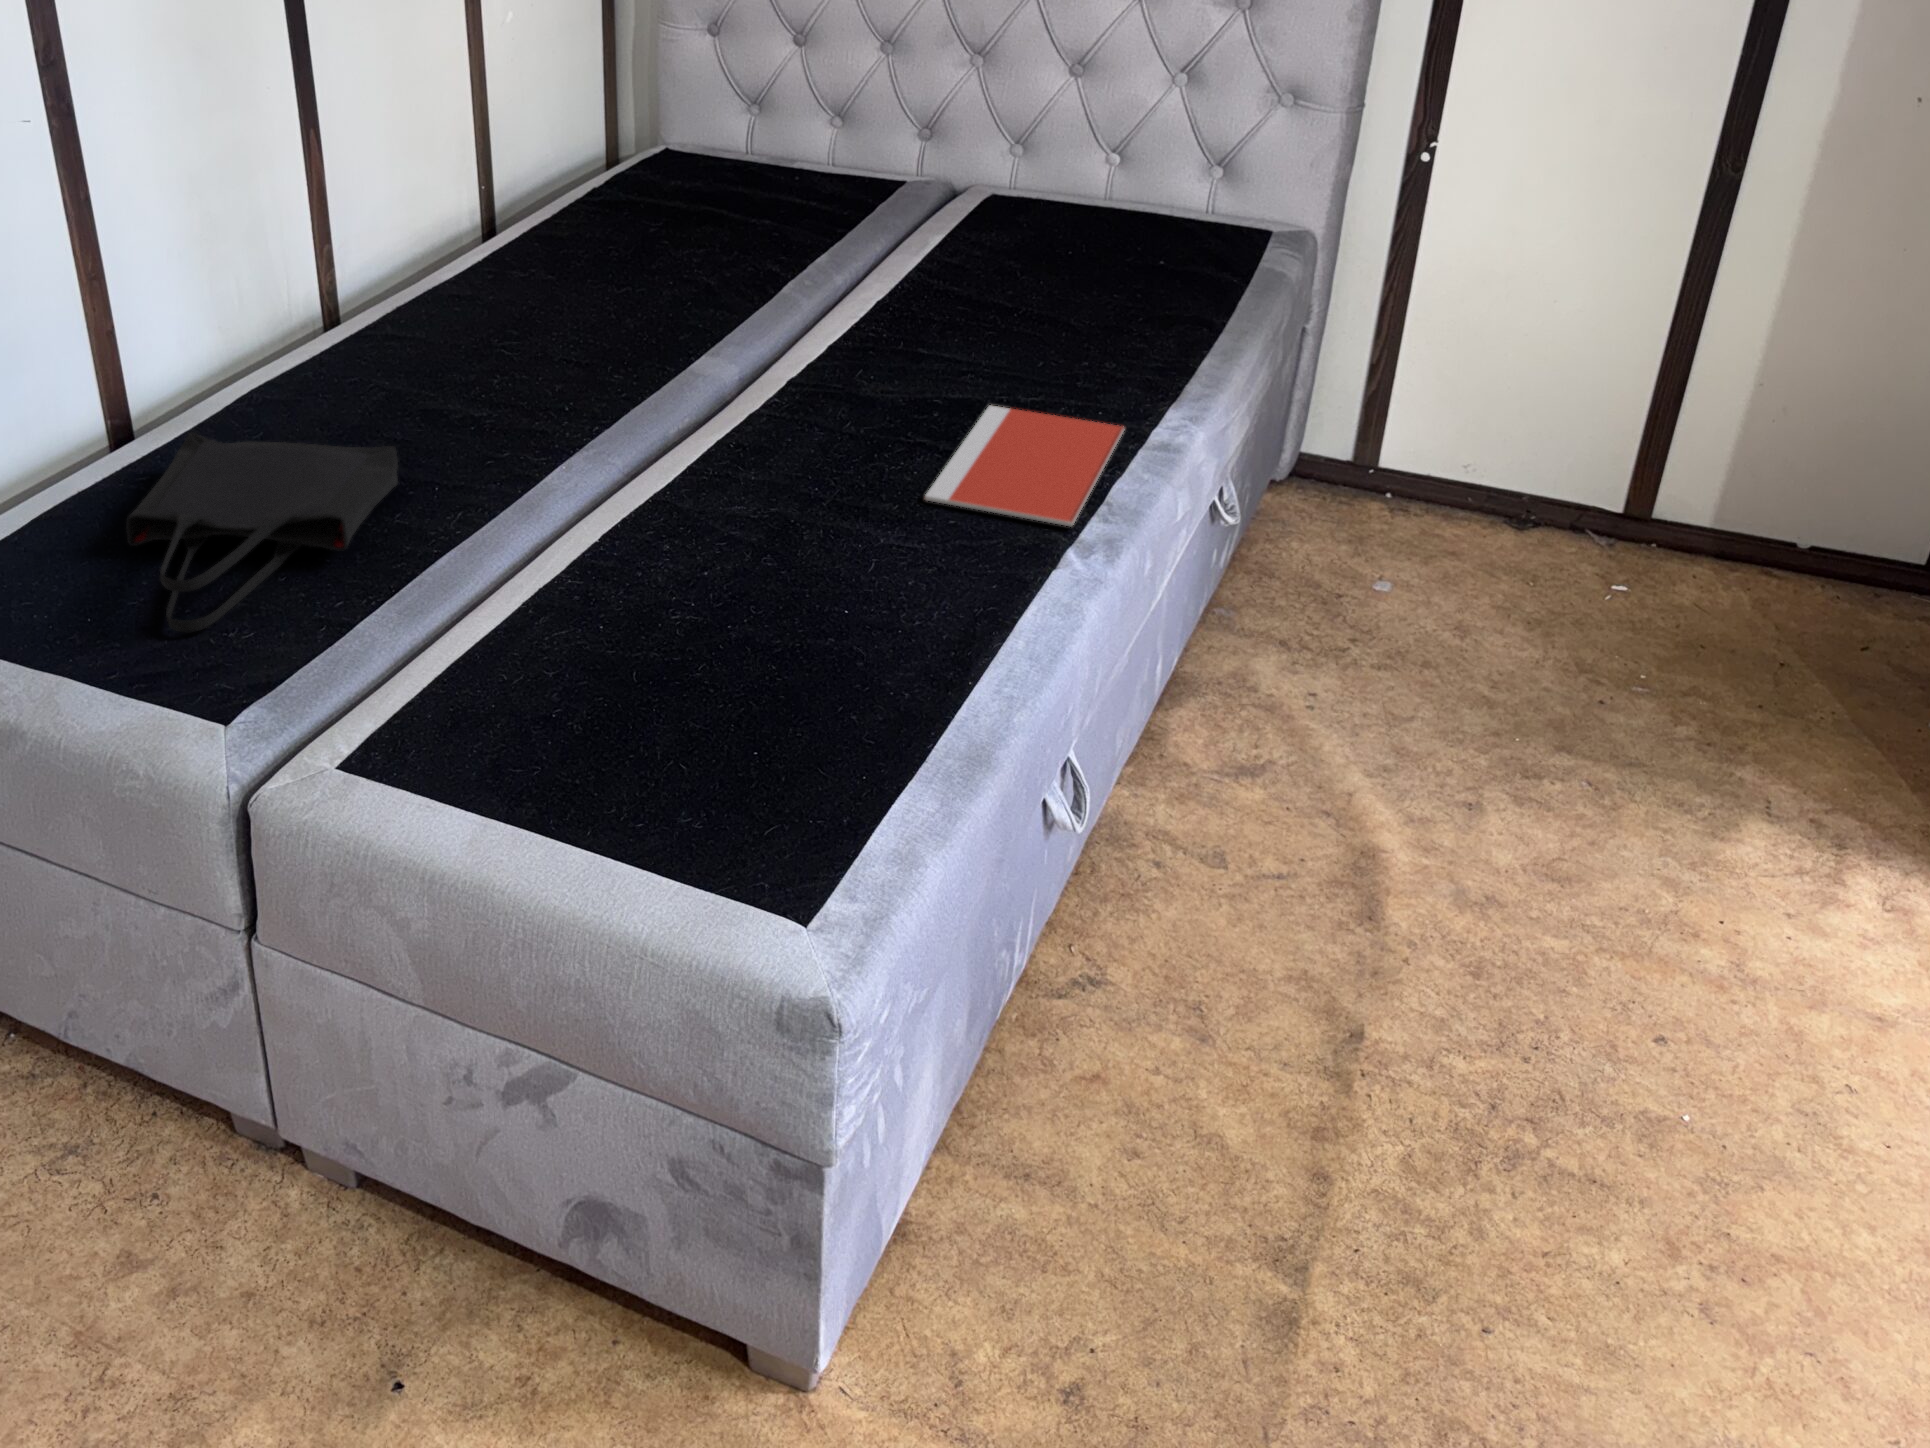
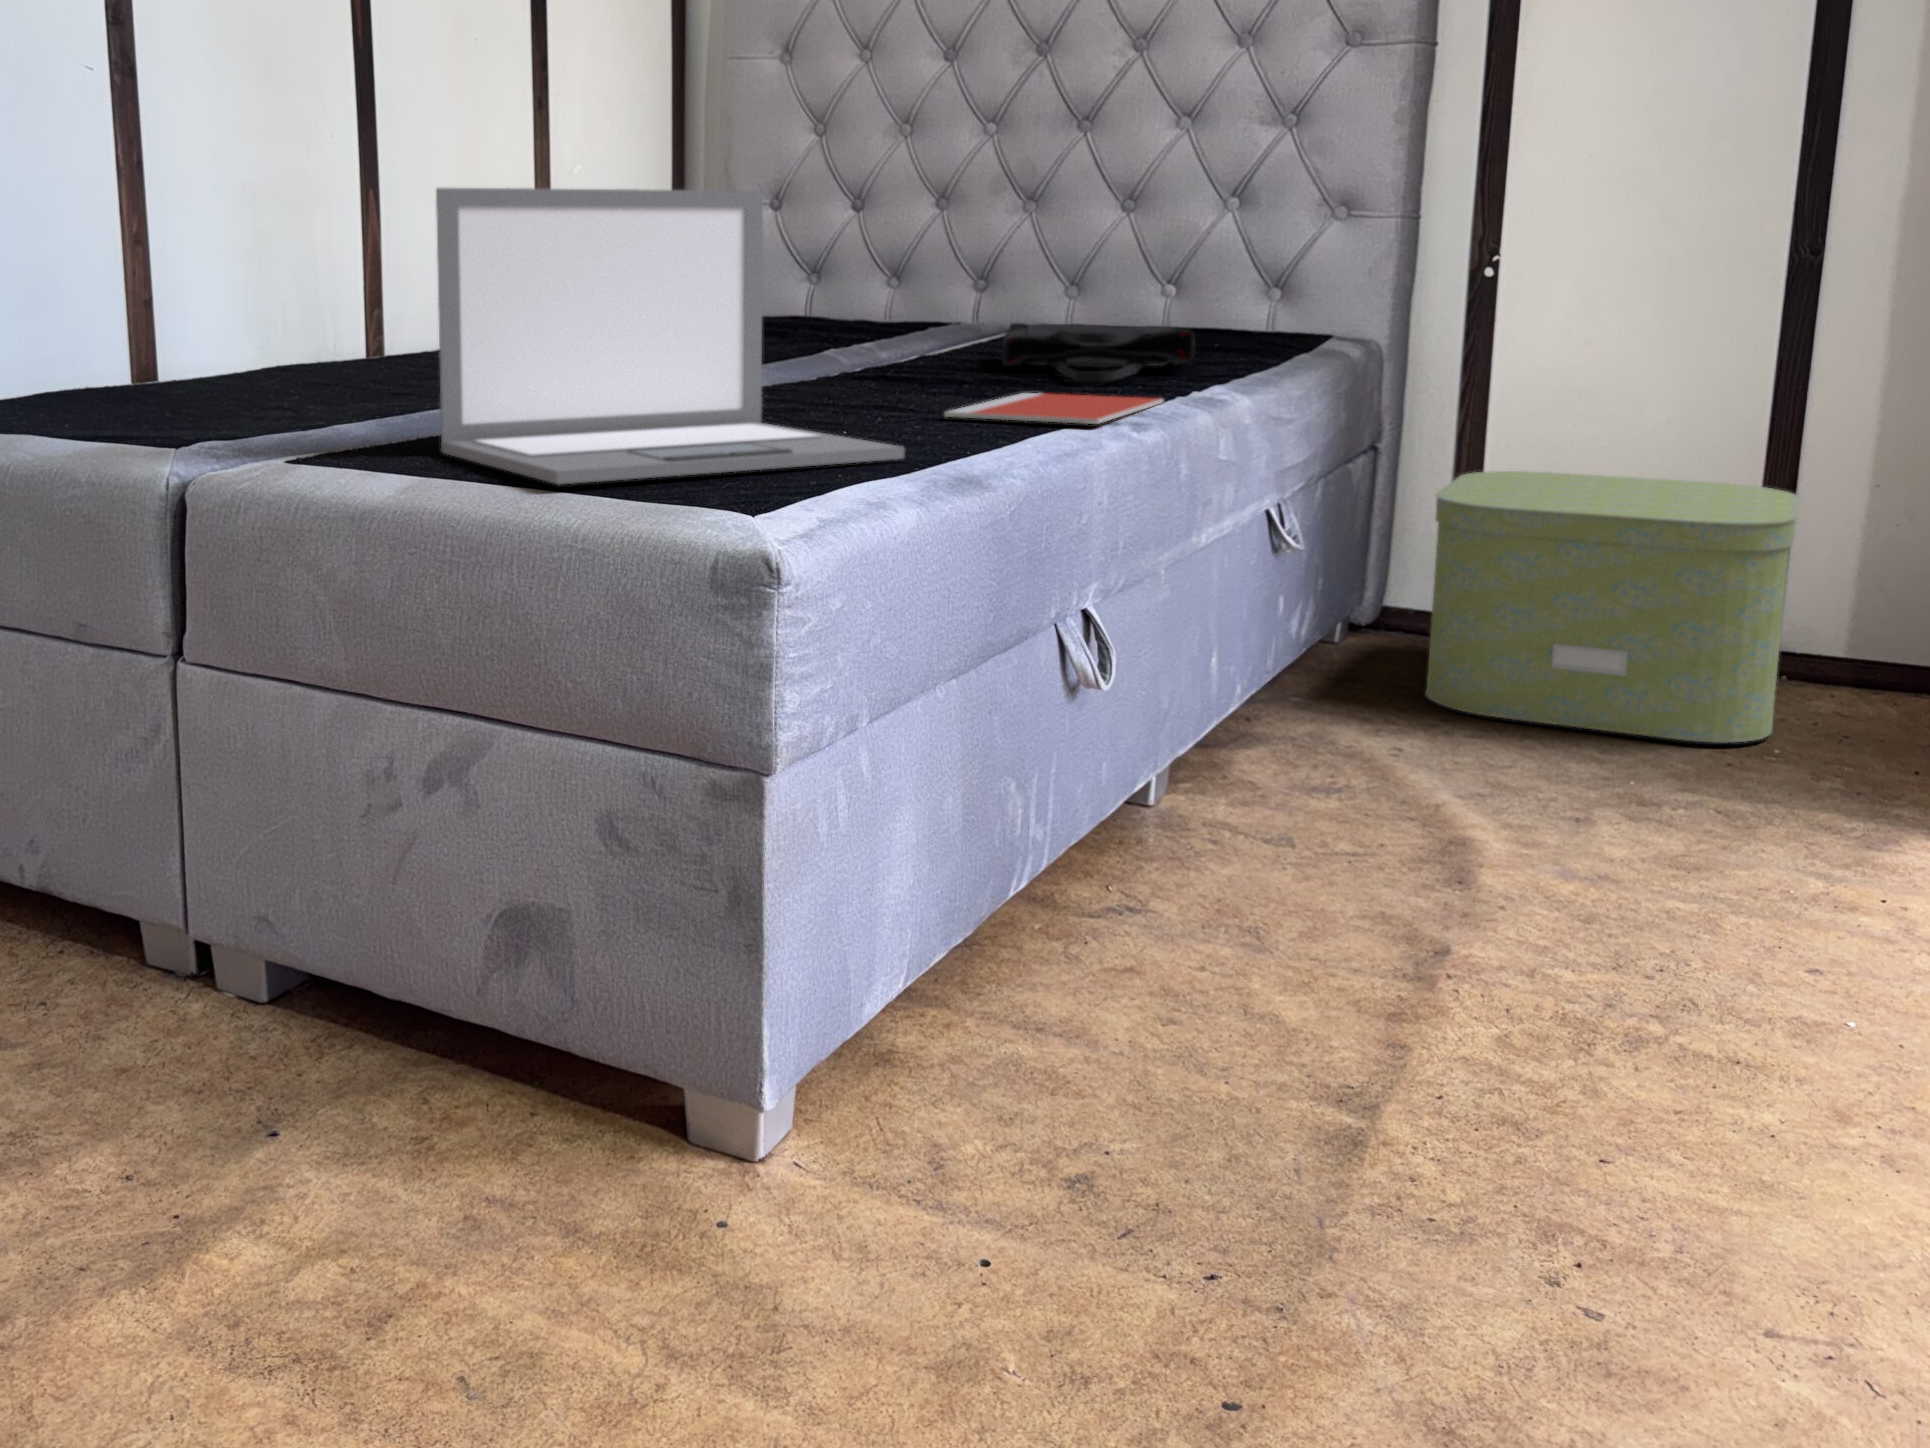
laptop: none [448,338,906,771] -> present [436,188,904,484]
storage box: none [1337,356,1691,675] -> present [1426,471,1798,743]
tote bag: present [126,432,398,632] -> present [1002,323,1195,382]

